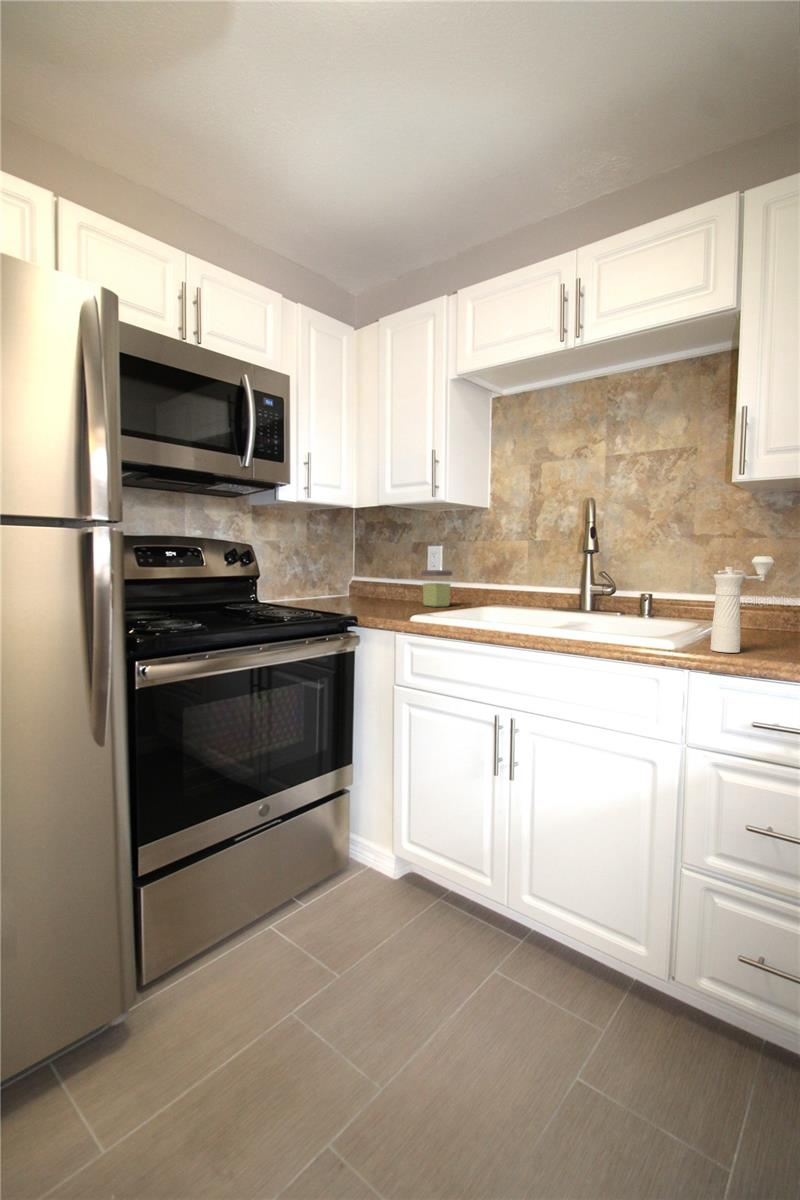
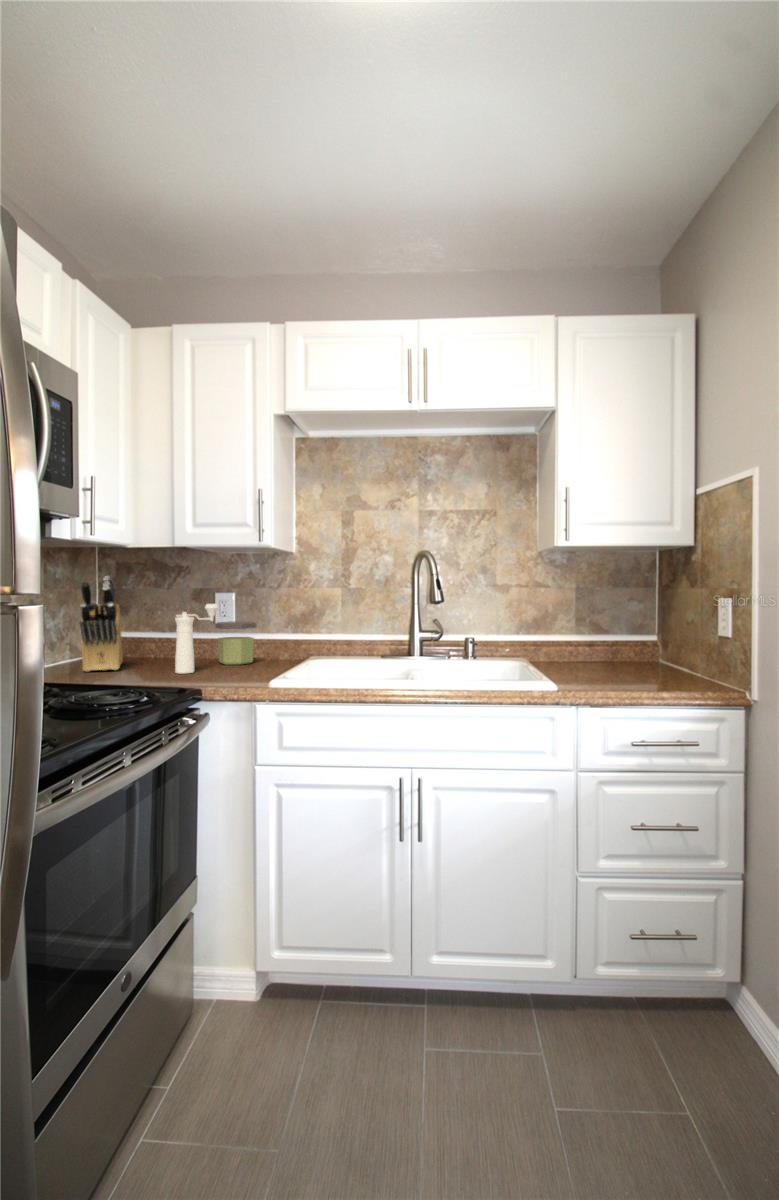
knife block: none [309,531,361,604] -> present [80,576,123,672]
pepper mill: present [711,557,774,653] -> present [175,604,218,674]

